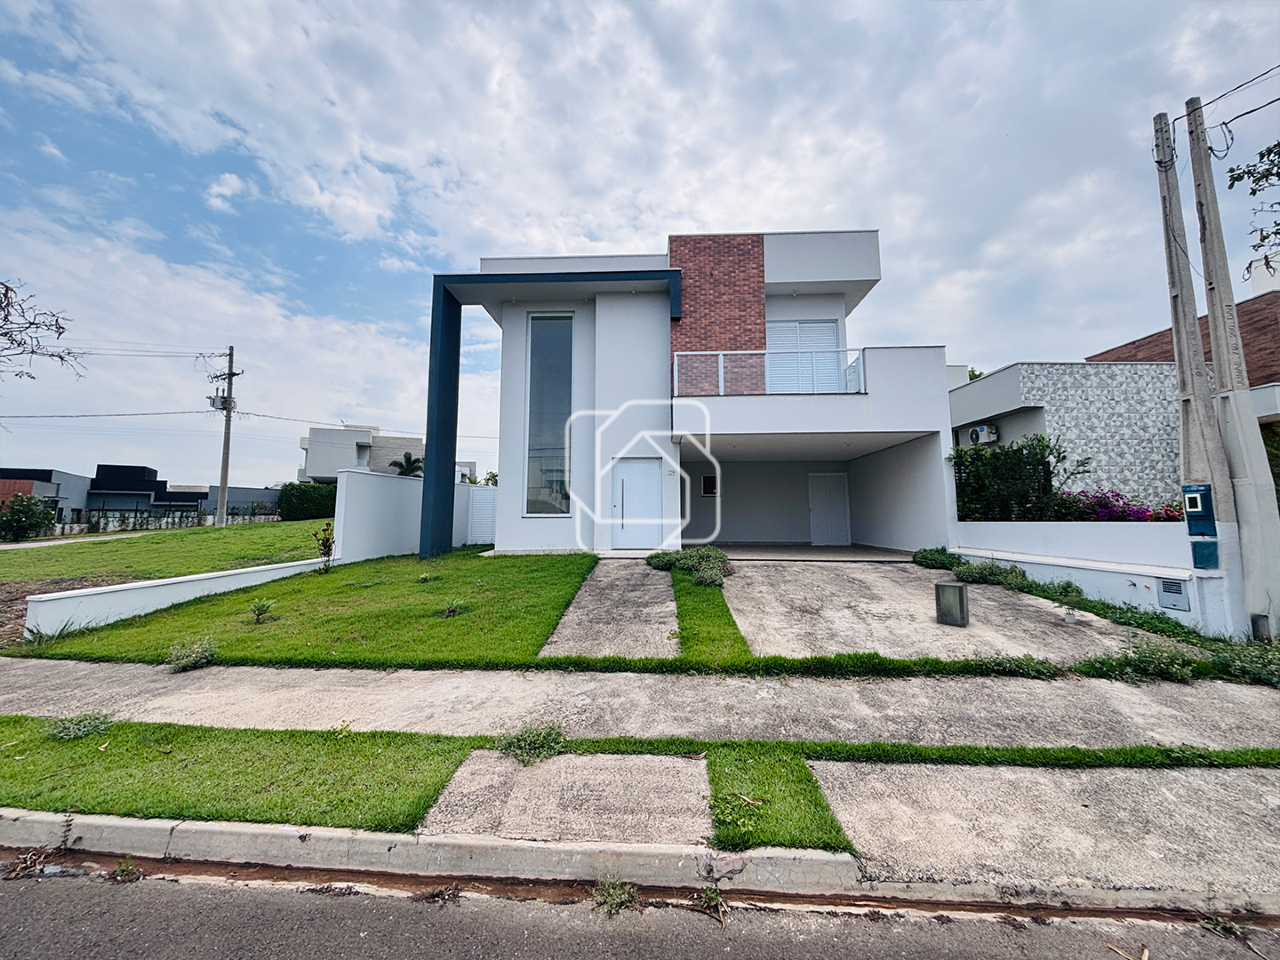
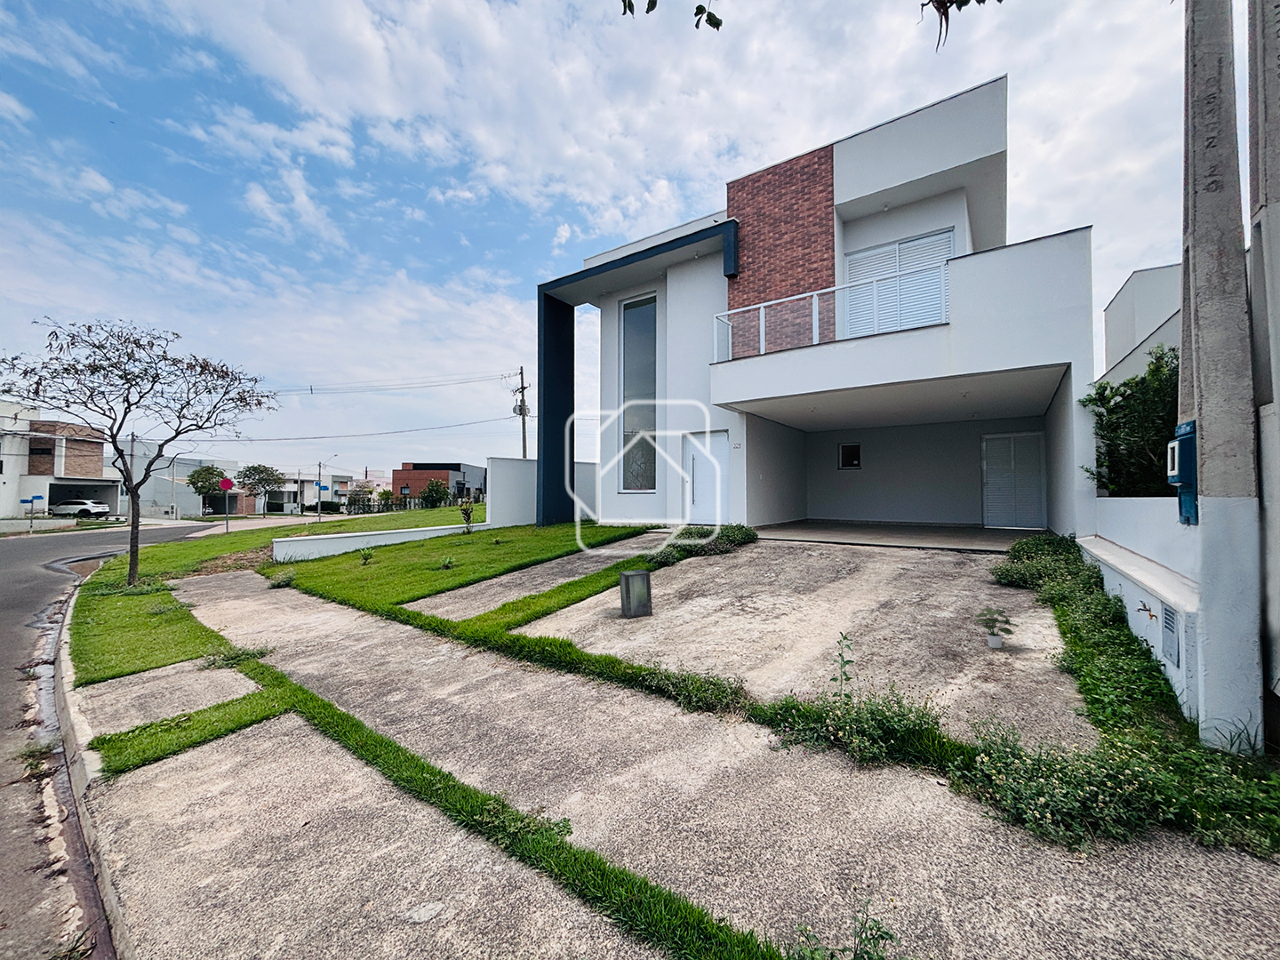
storage box: present [935,581,969,627] -> present [619,570,652,618]

